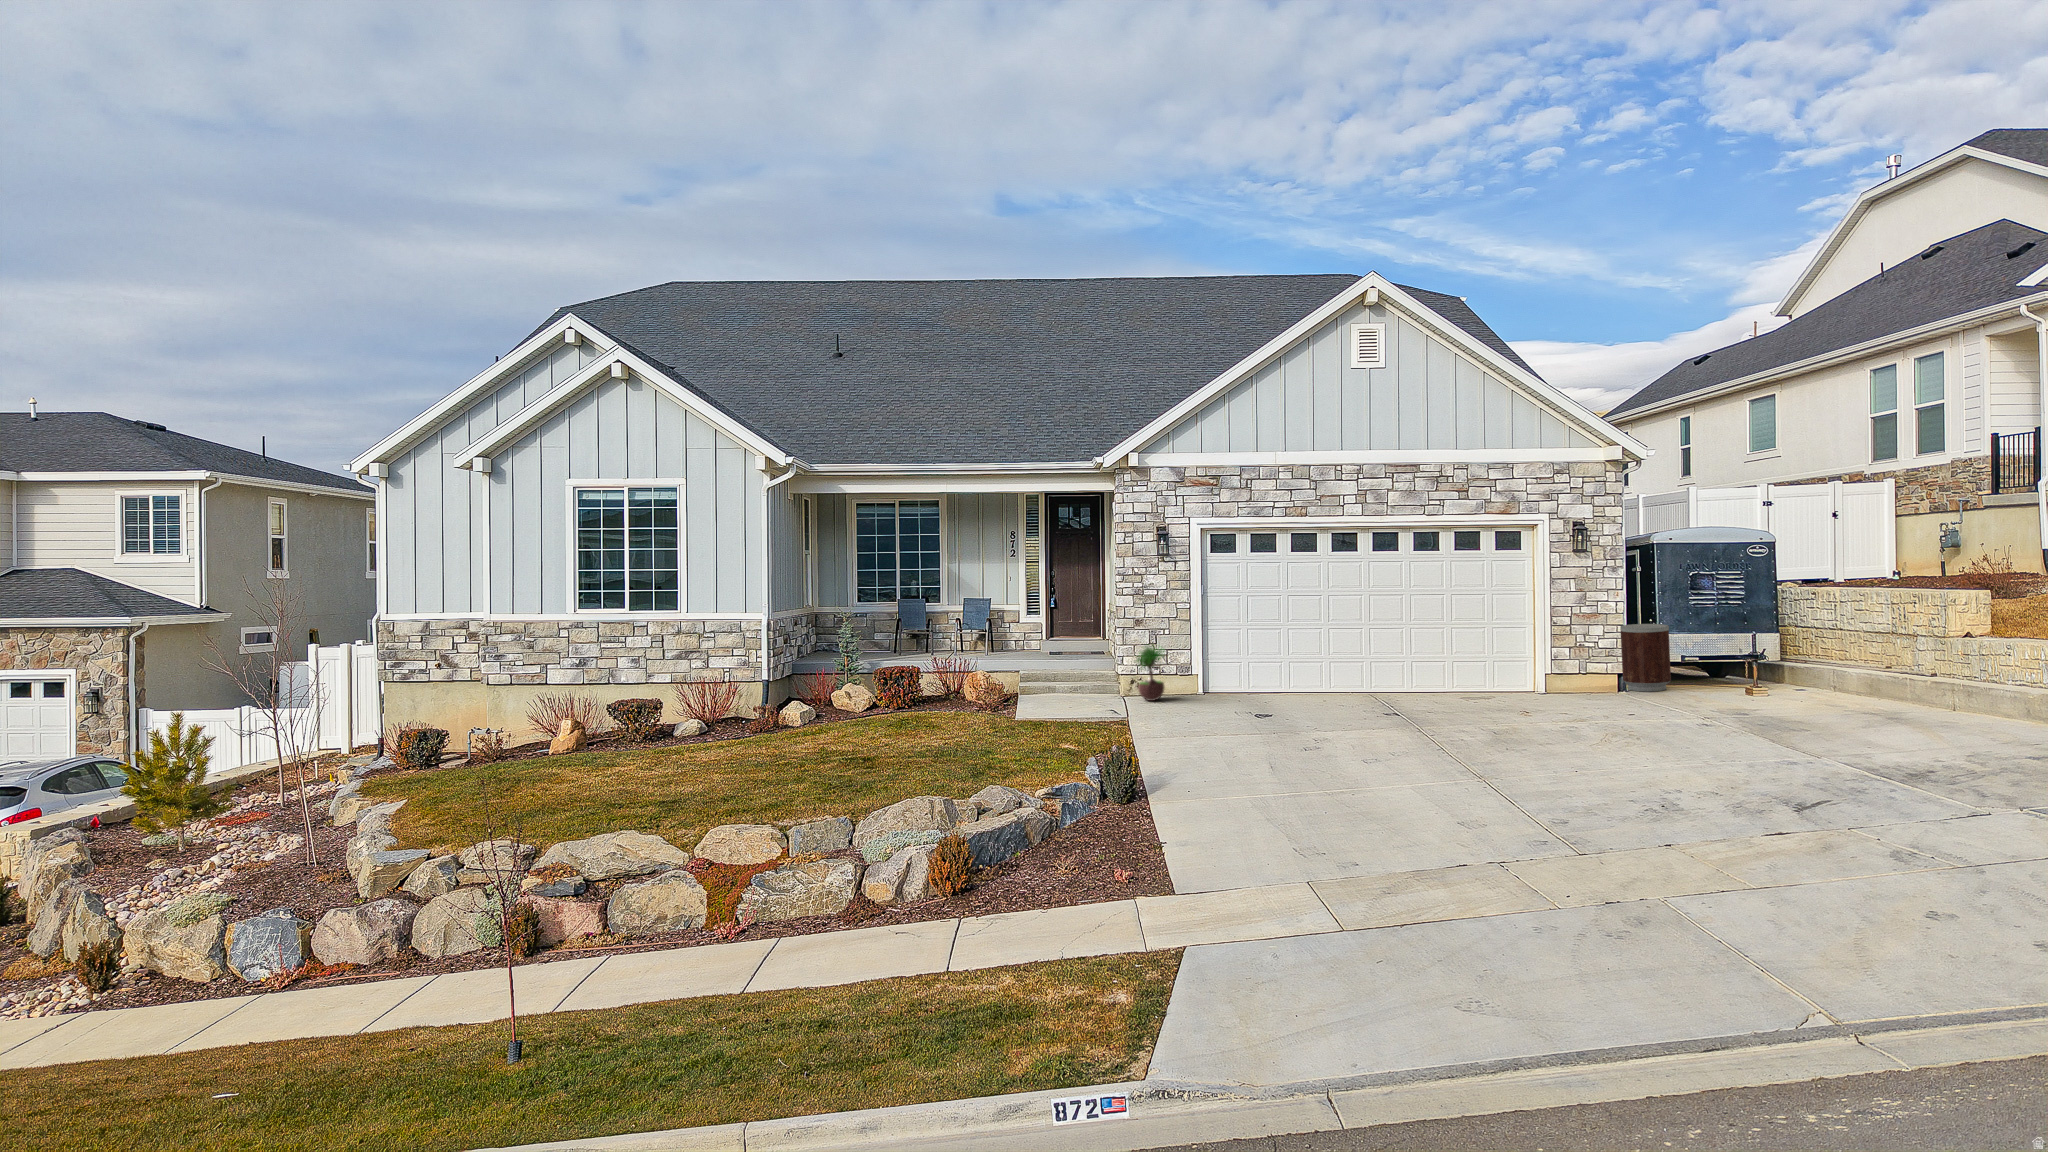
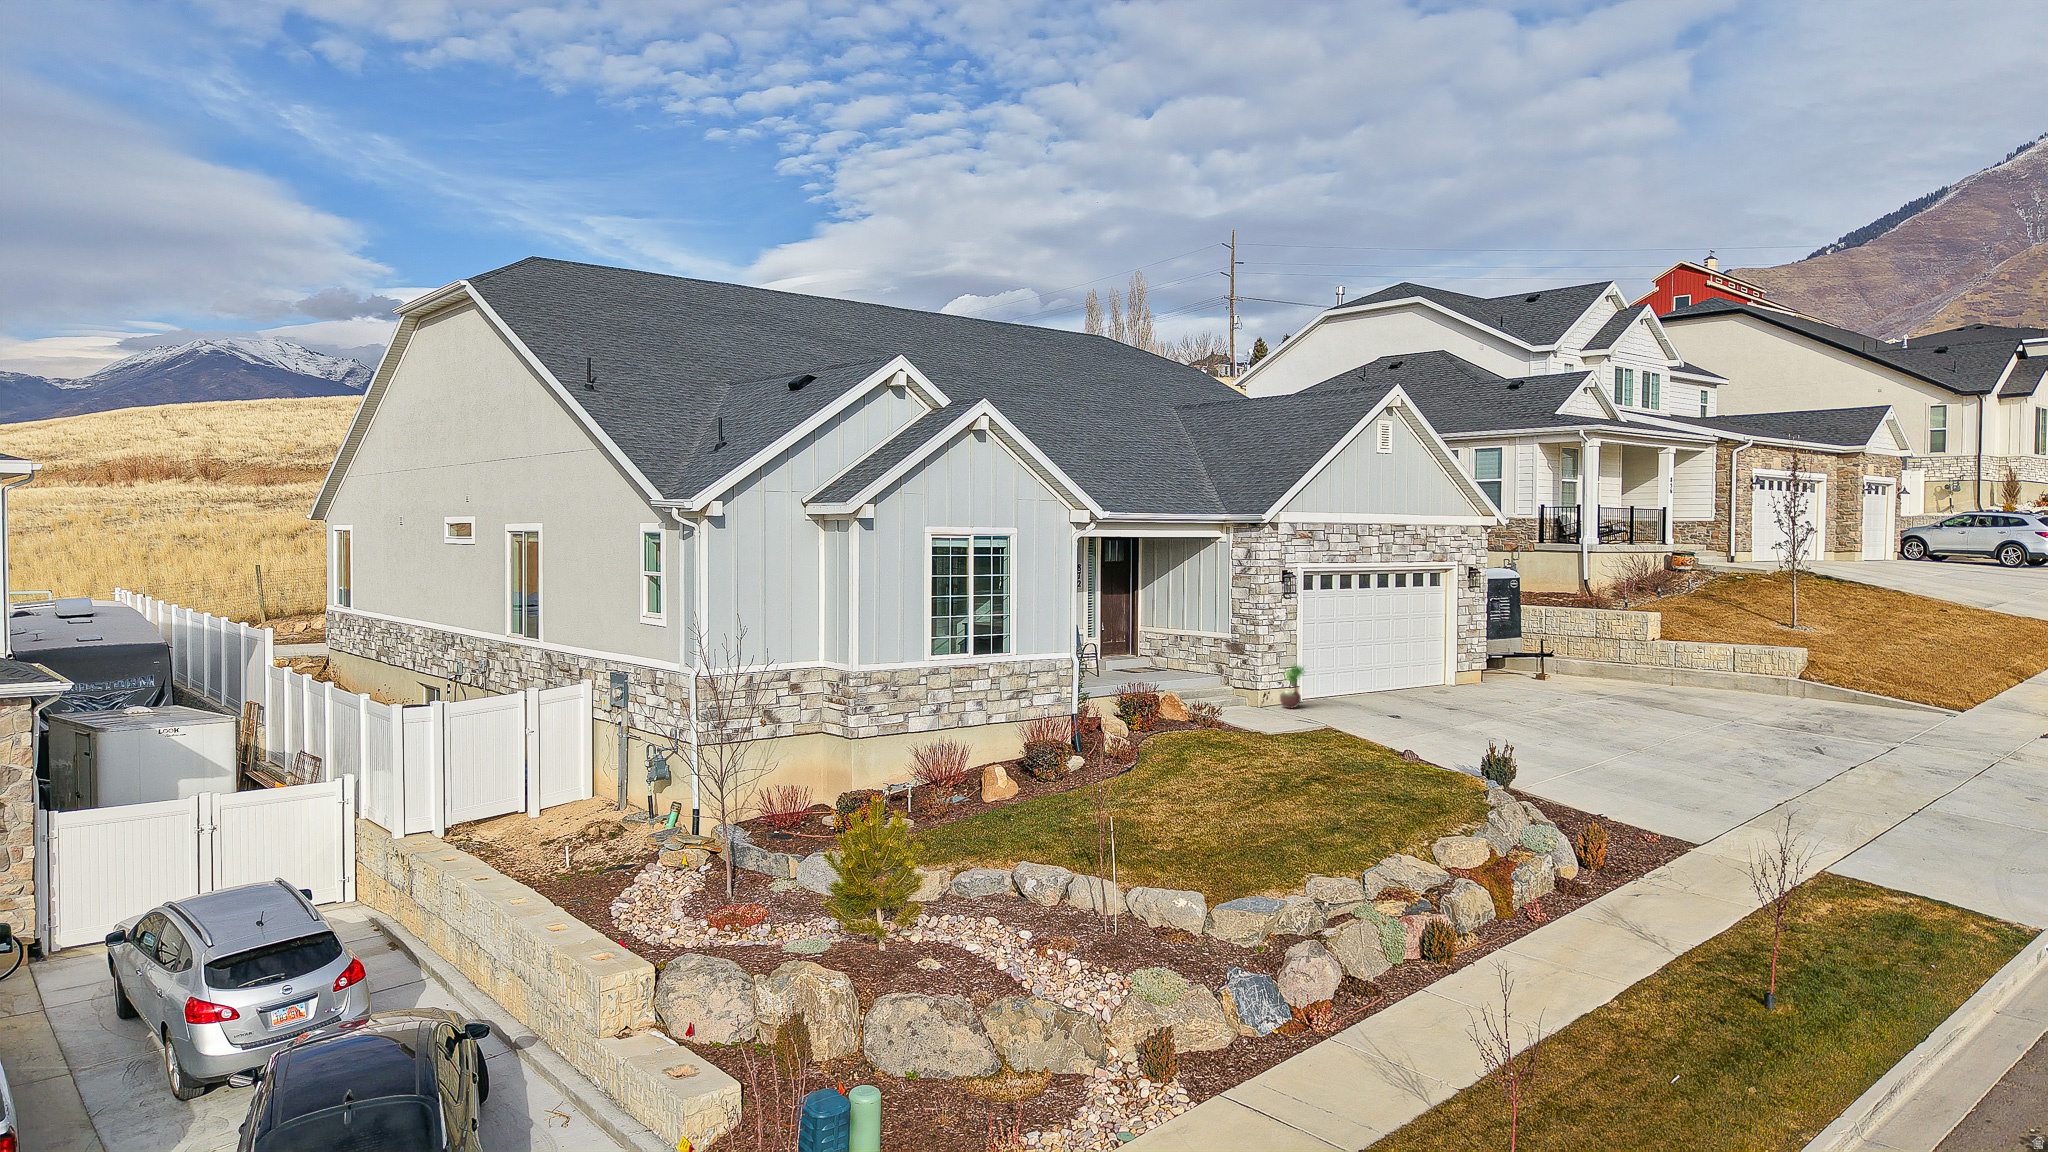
trash can: present [1620,624,1671,691] -> none [1483,635,1512,679]

